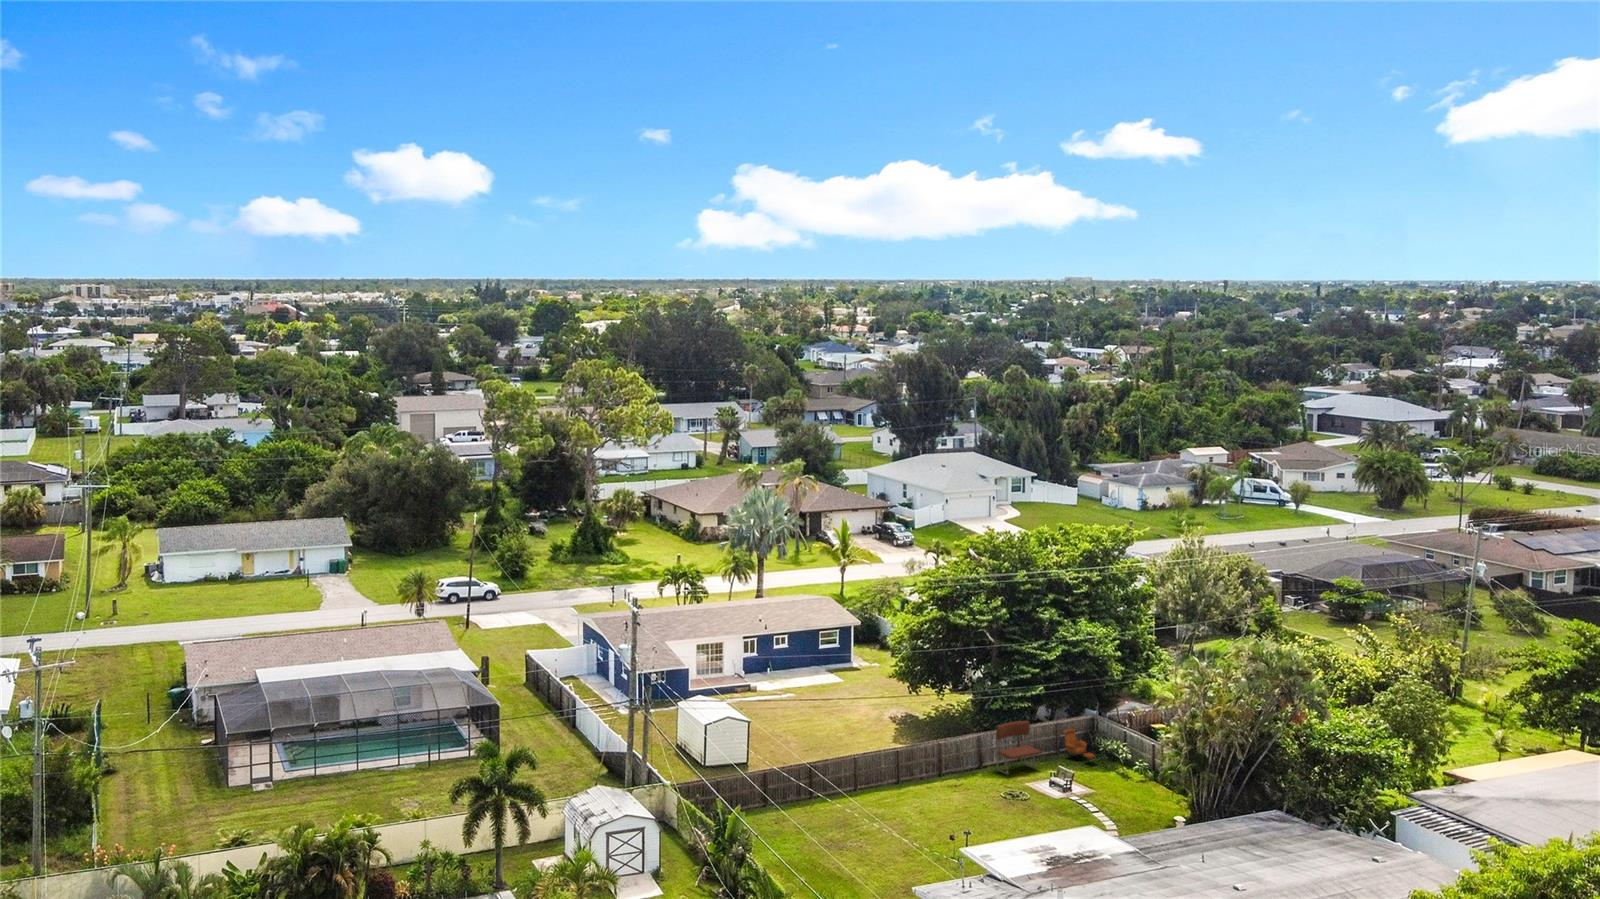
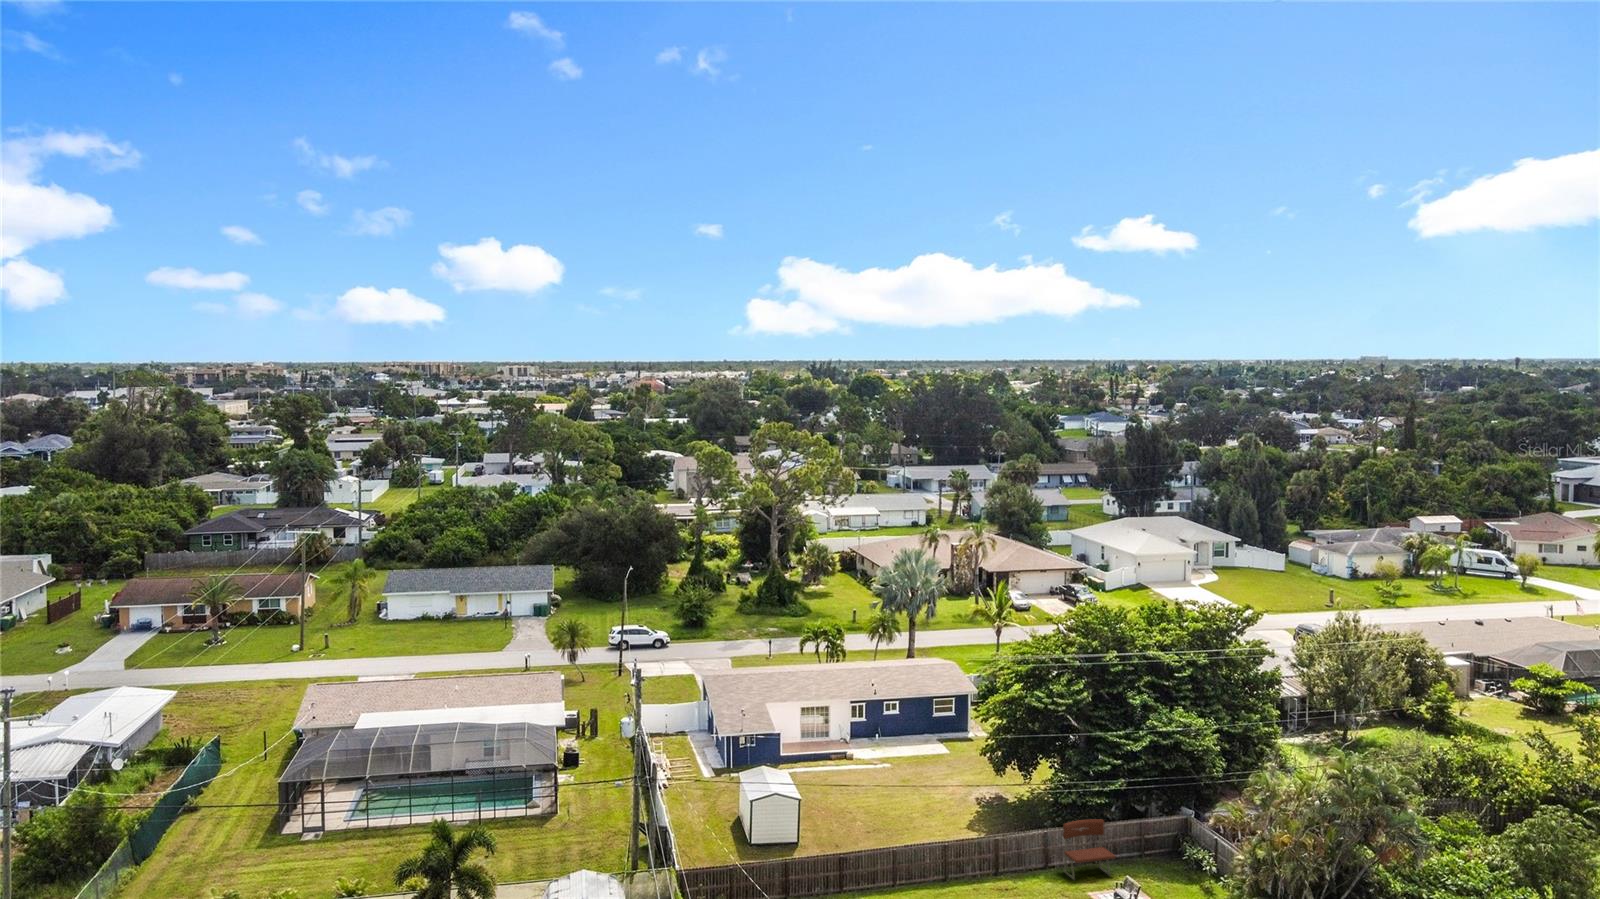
lounge chair: present [1064,729,1095,763] -> none [1150,830,1182,877]

